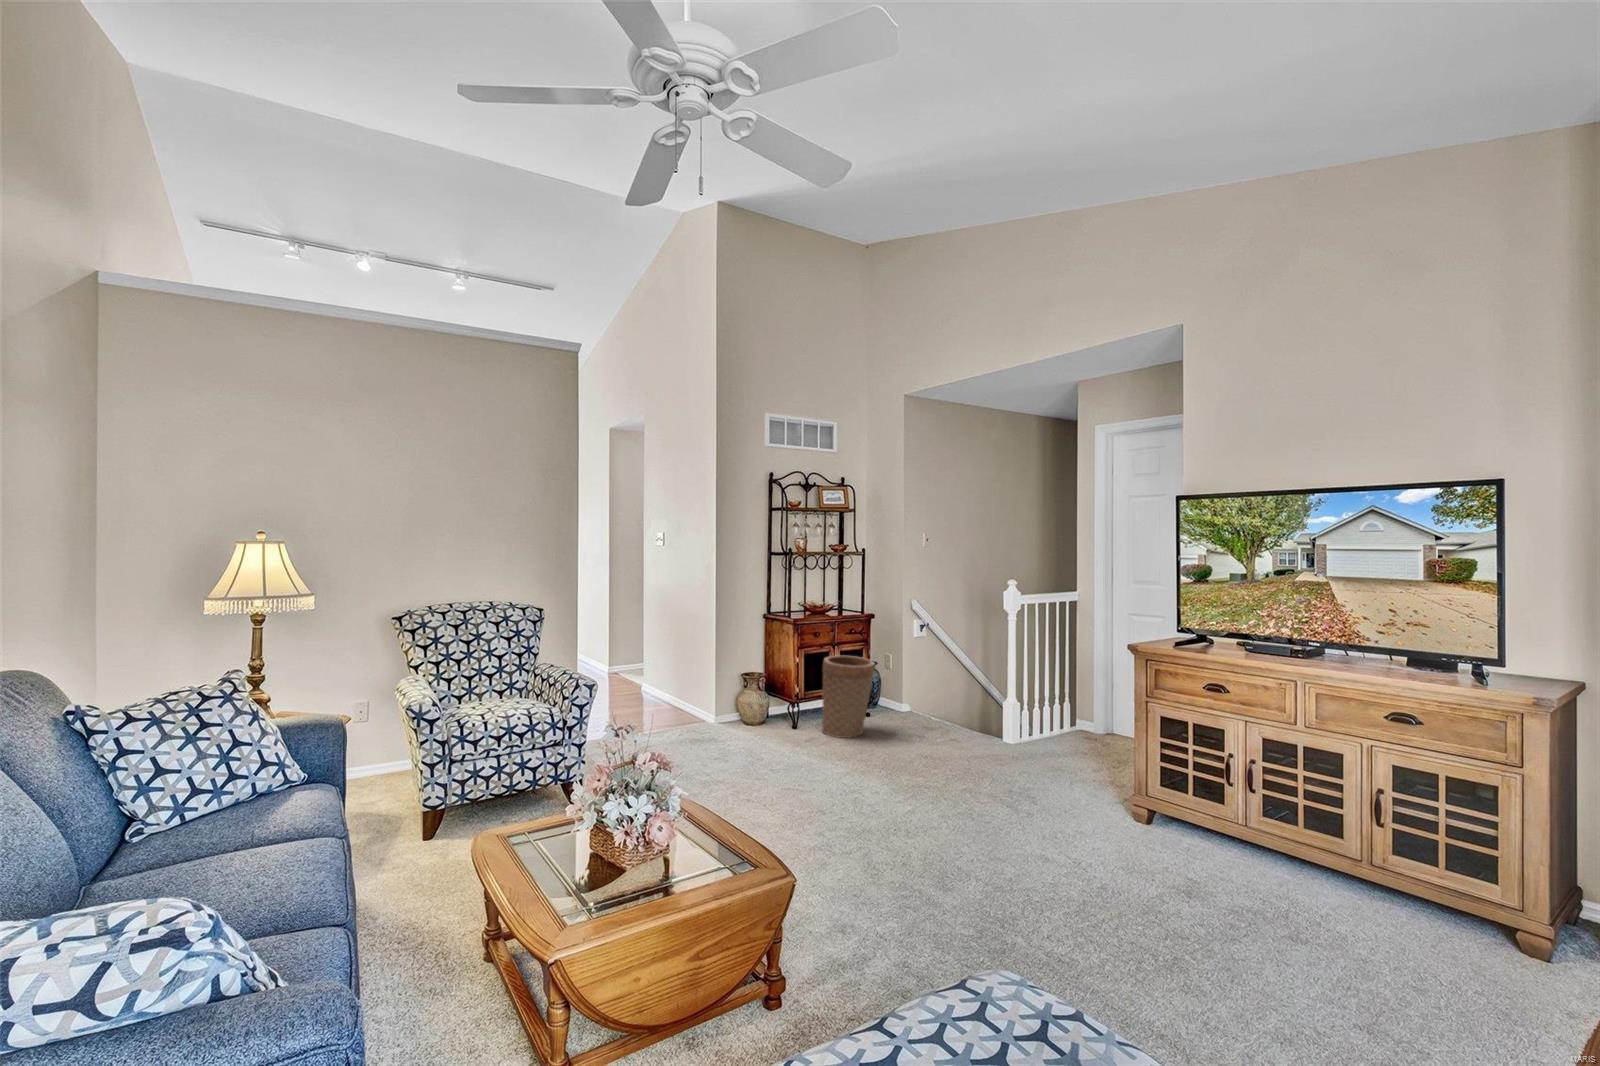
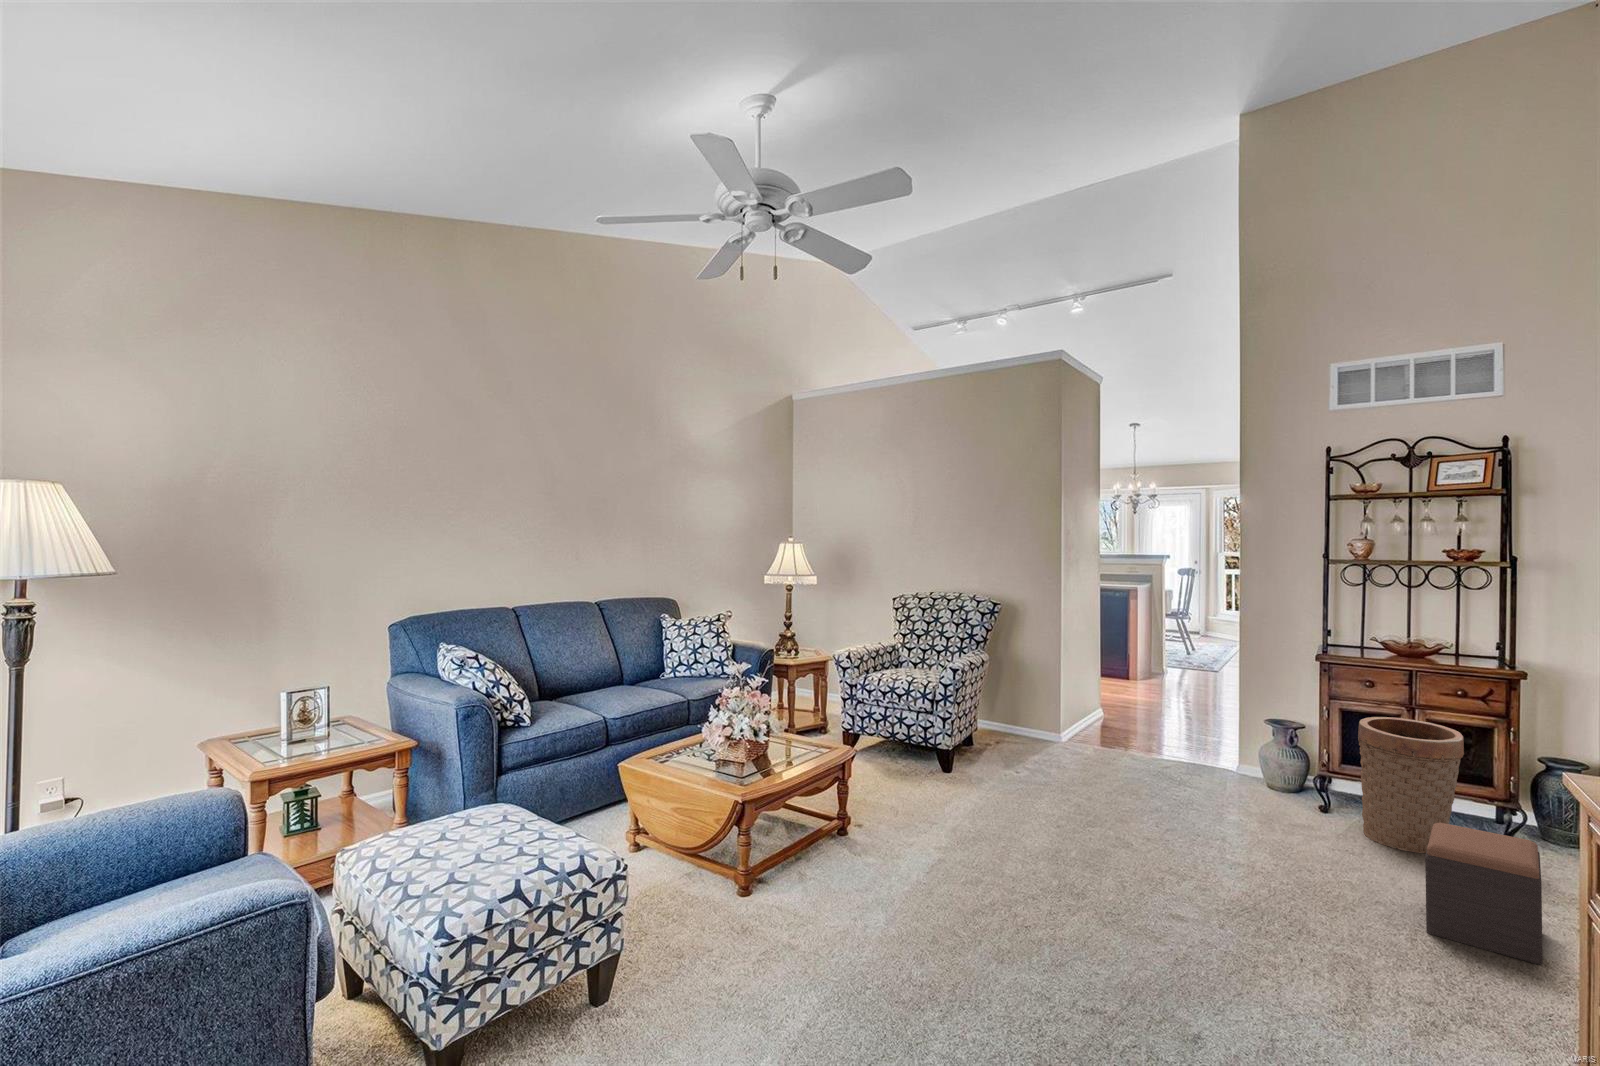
footstool: none [912,704,976,770] -> present [1425,823,1543,965]

